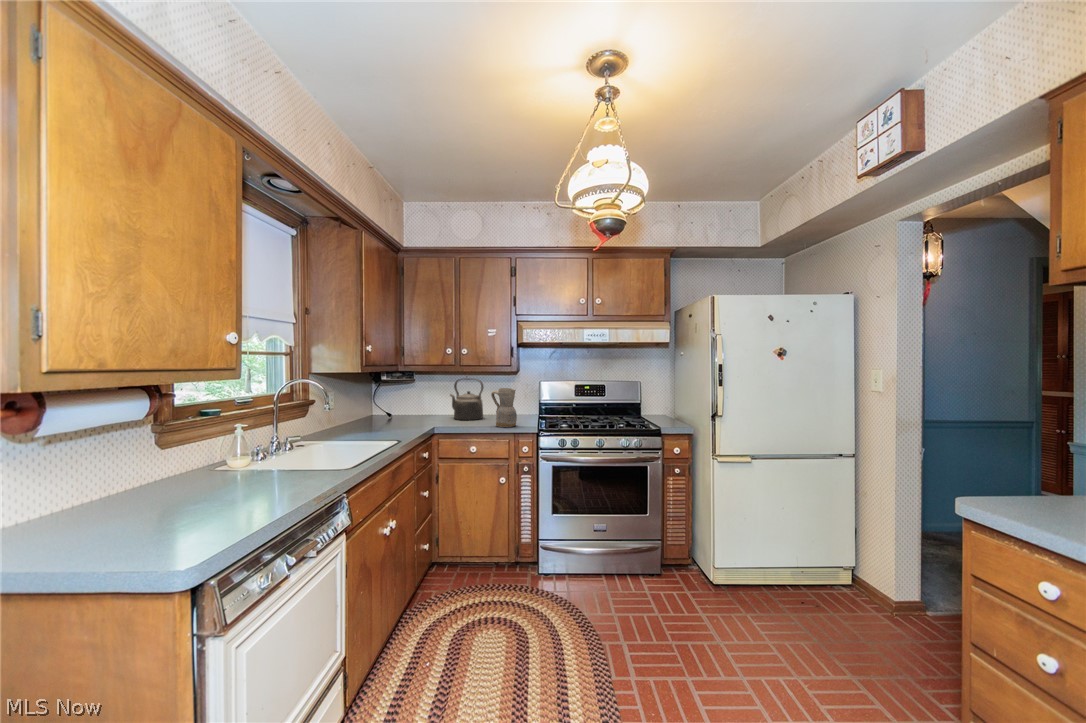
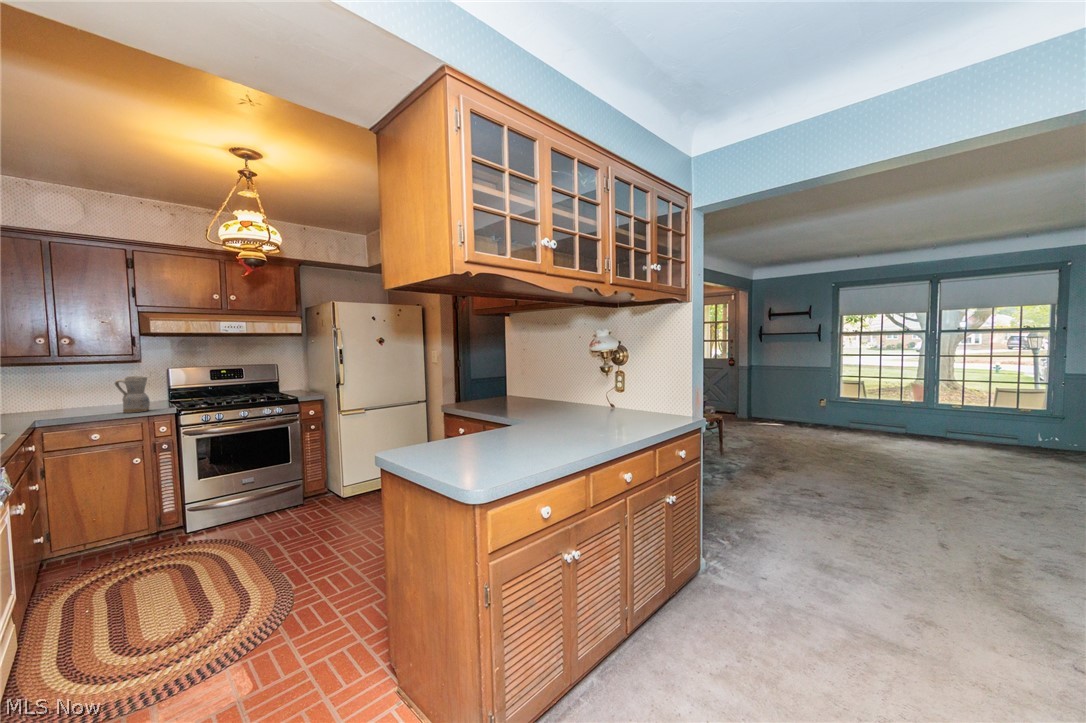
kettle: present [450,378,484,420] -> none [38,370,95,414]

